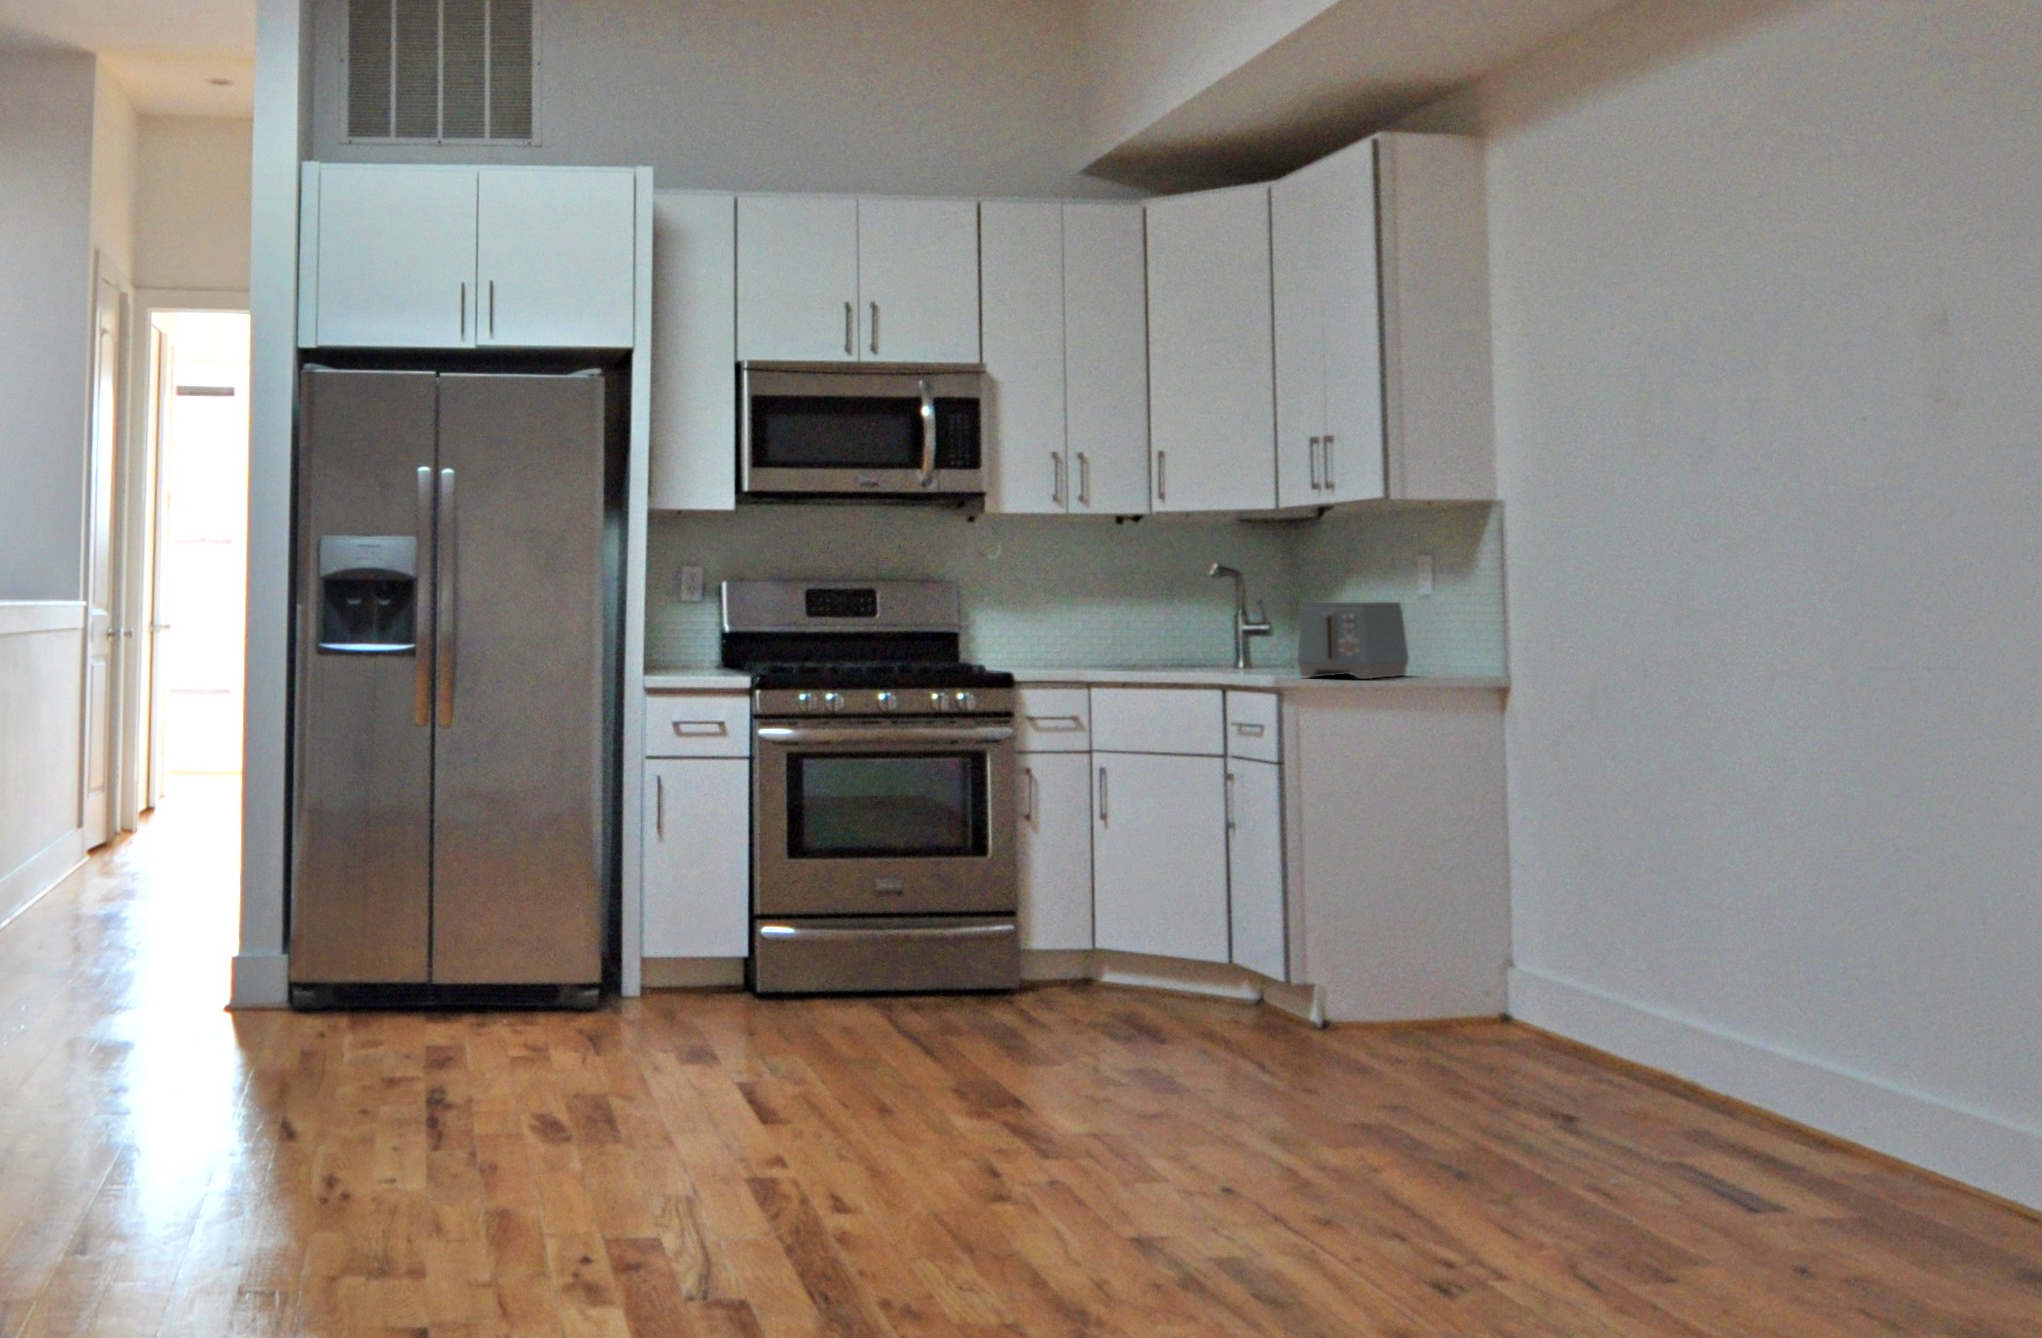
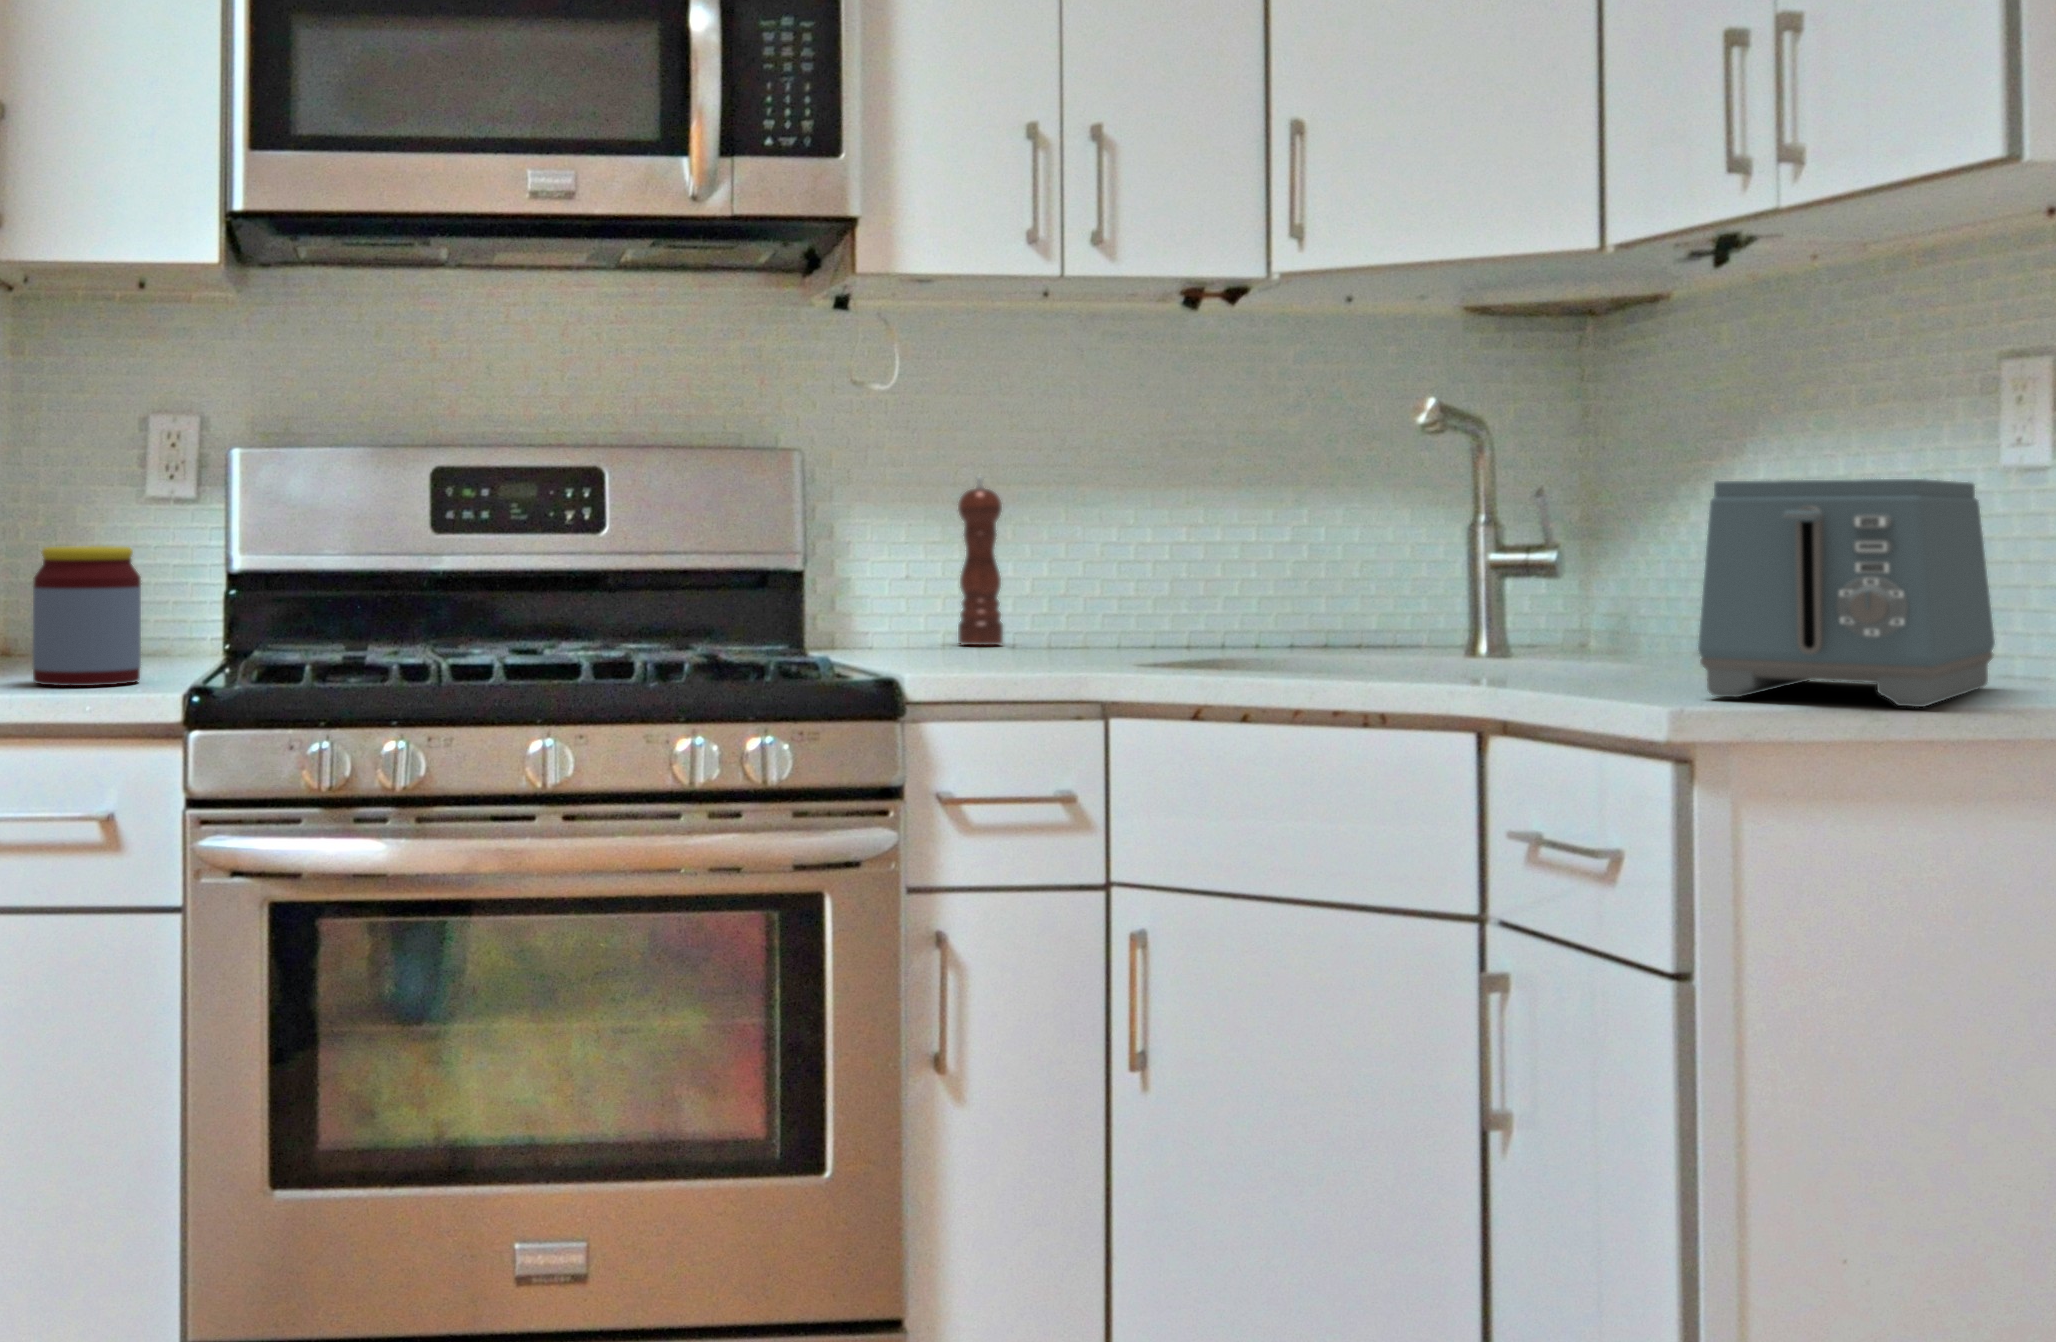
pepper mill: none [1023,593,1043,665] -> present [958,476,1003,645]
jar: none [679,623,719,676] -> present [33,546,141,686]

